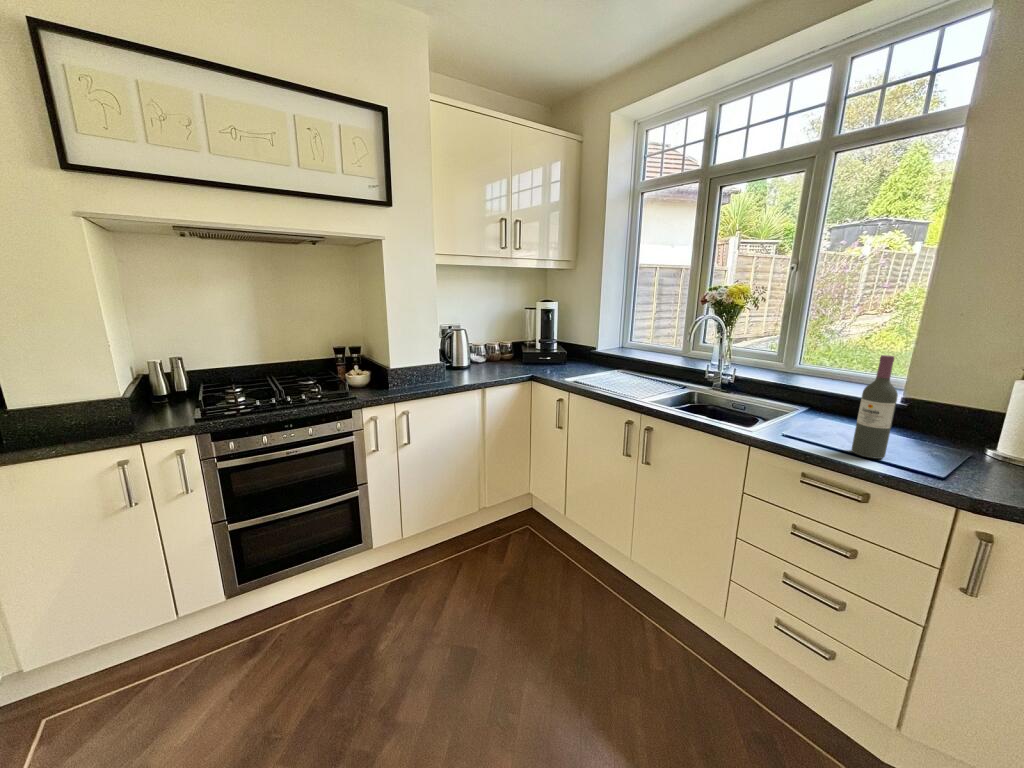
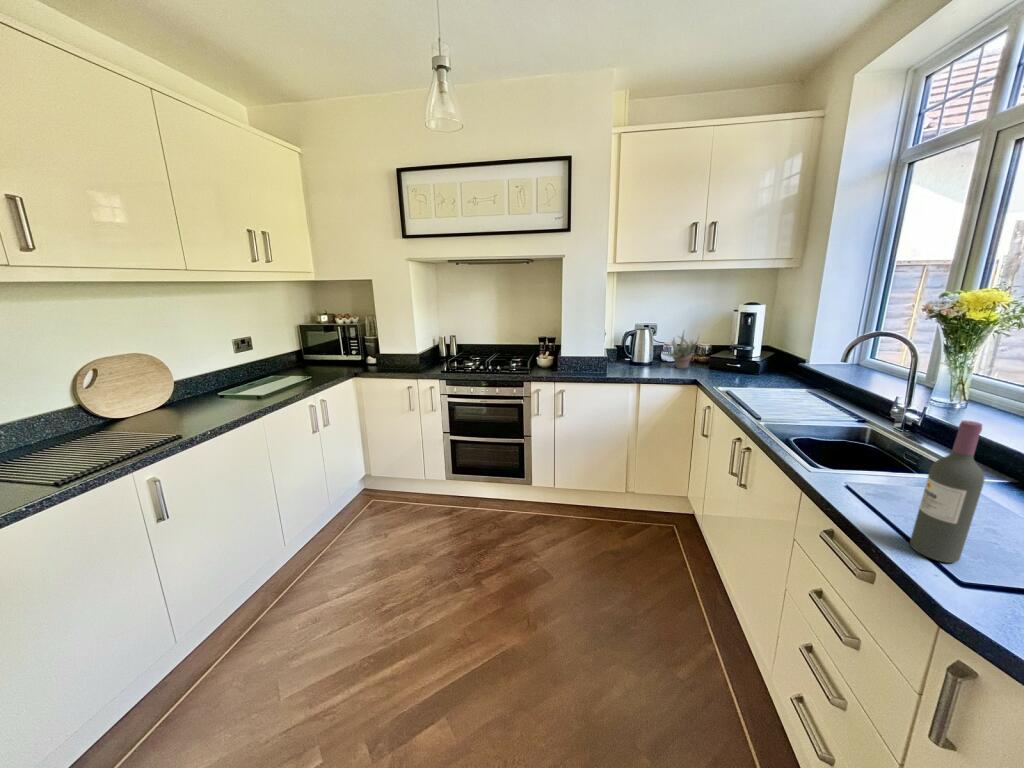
succulent plant: none [492,327,519,368] -> present [662,332,698,369]

